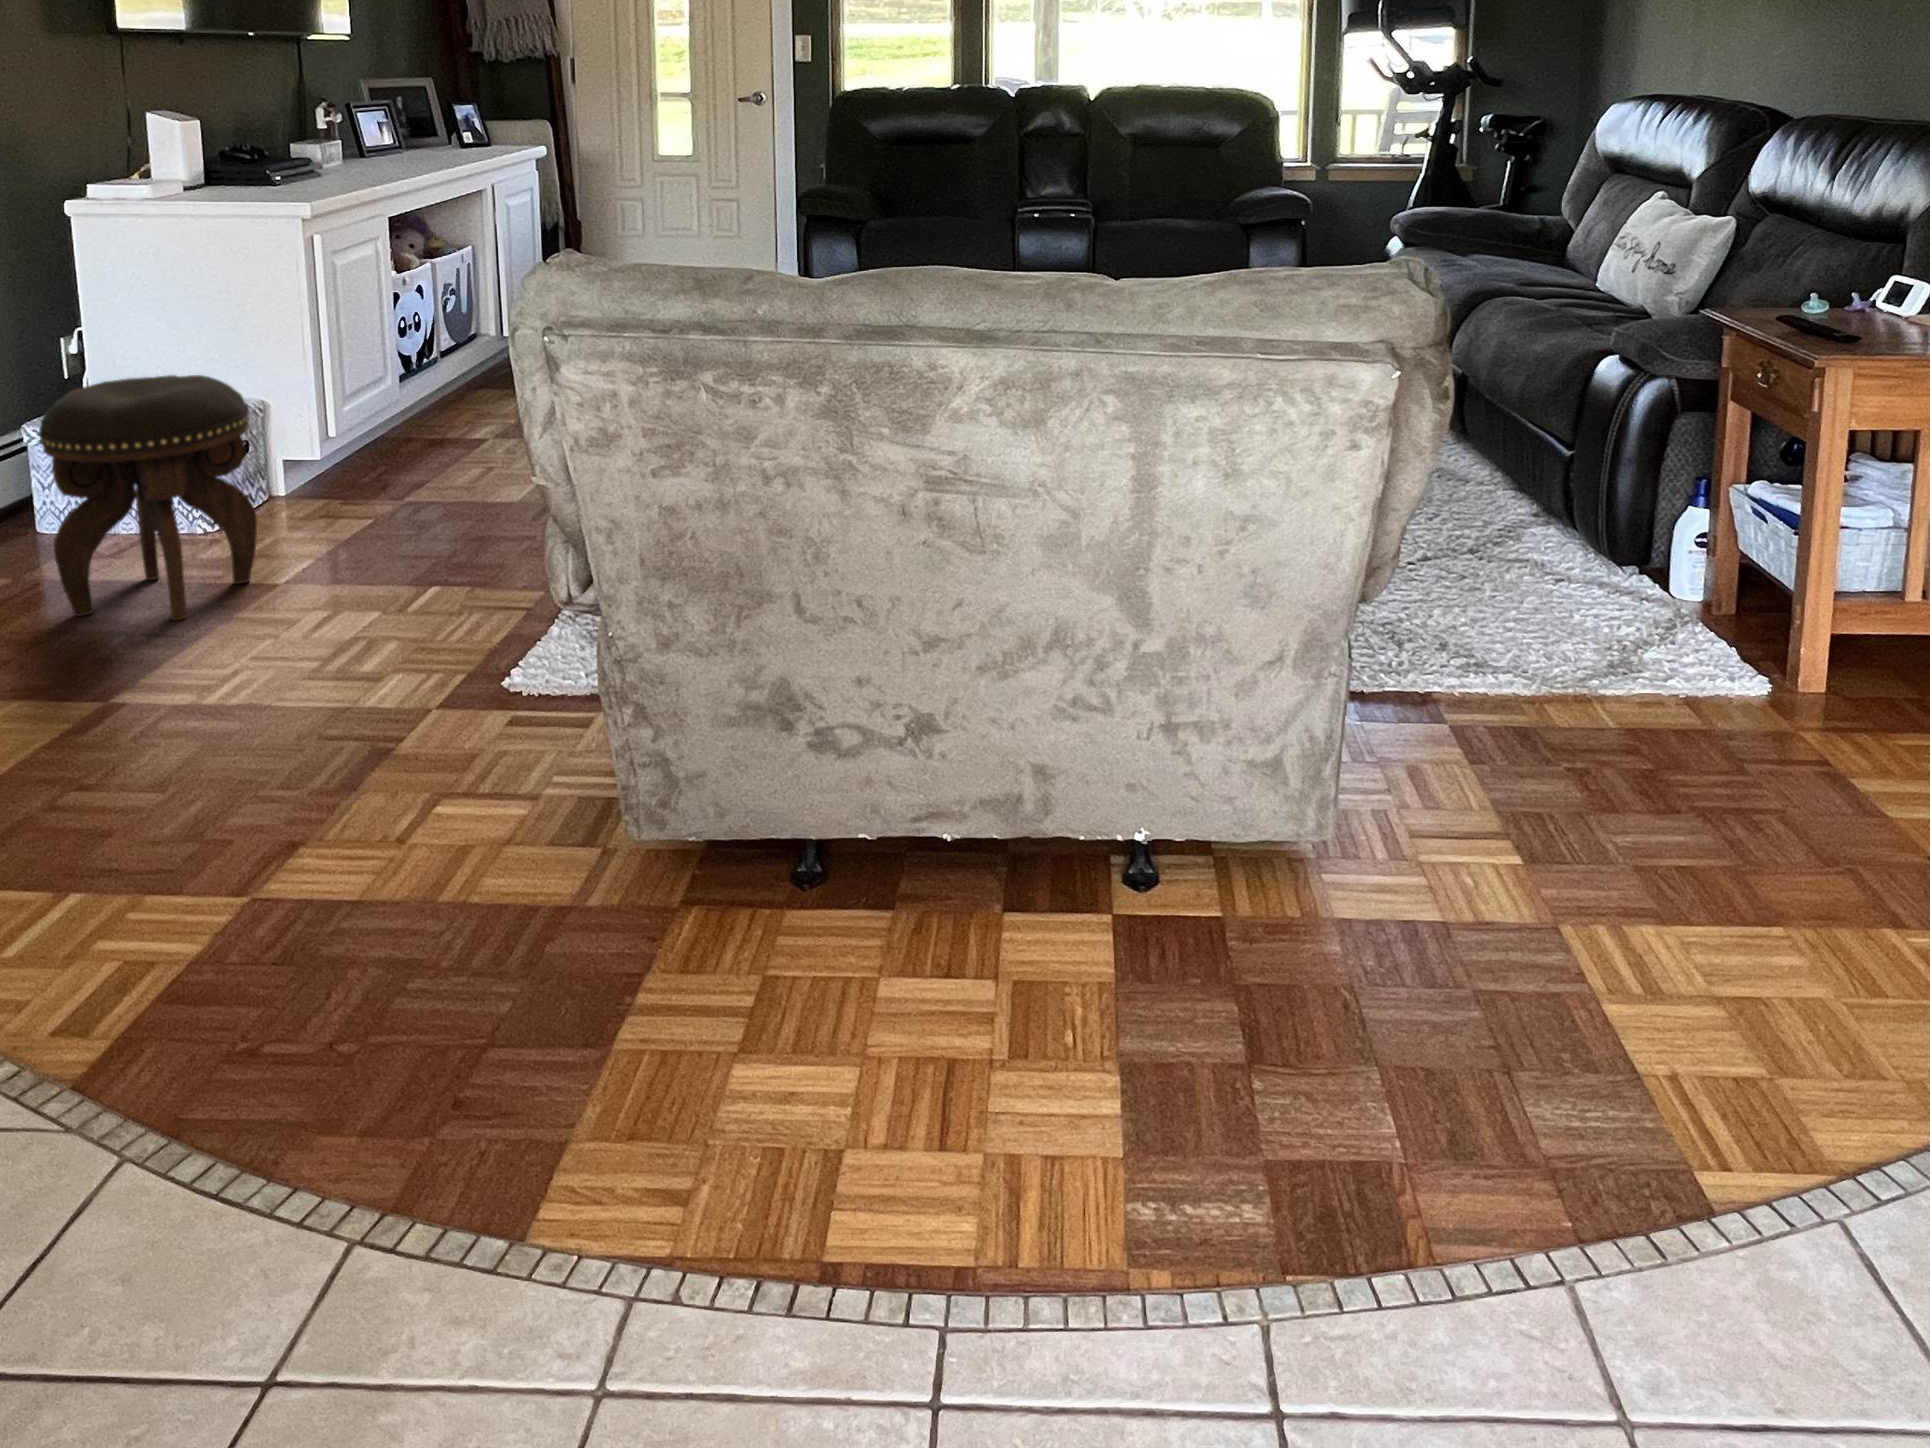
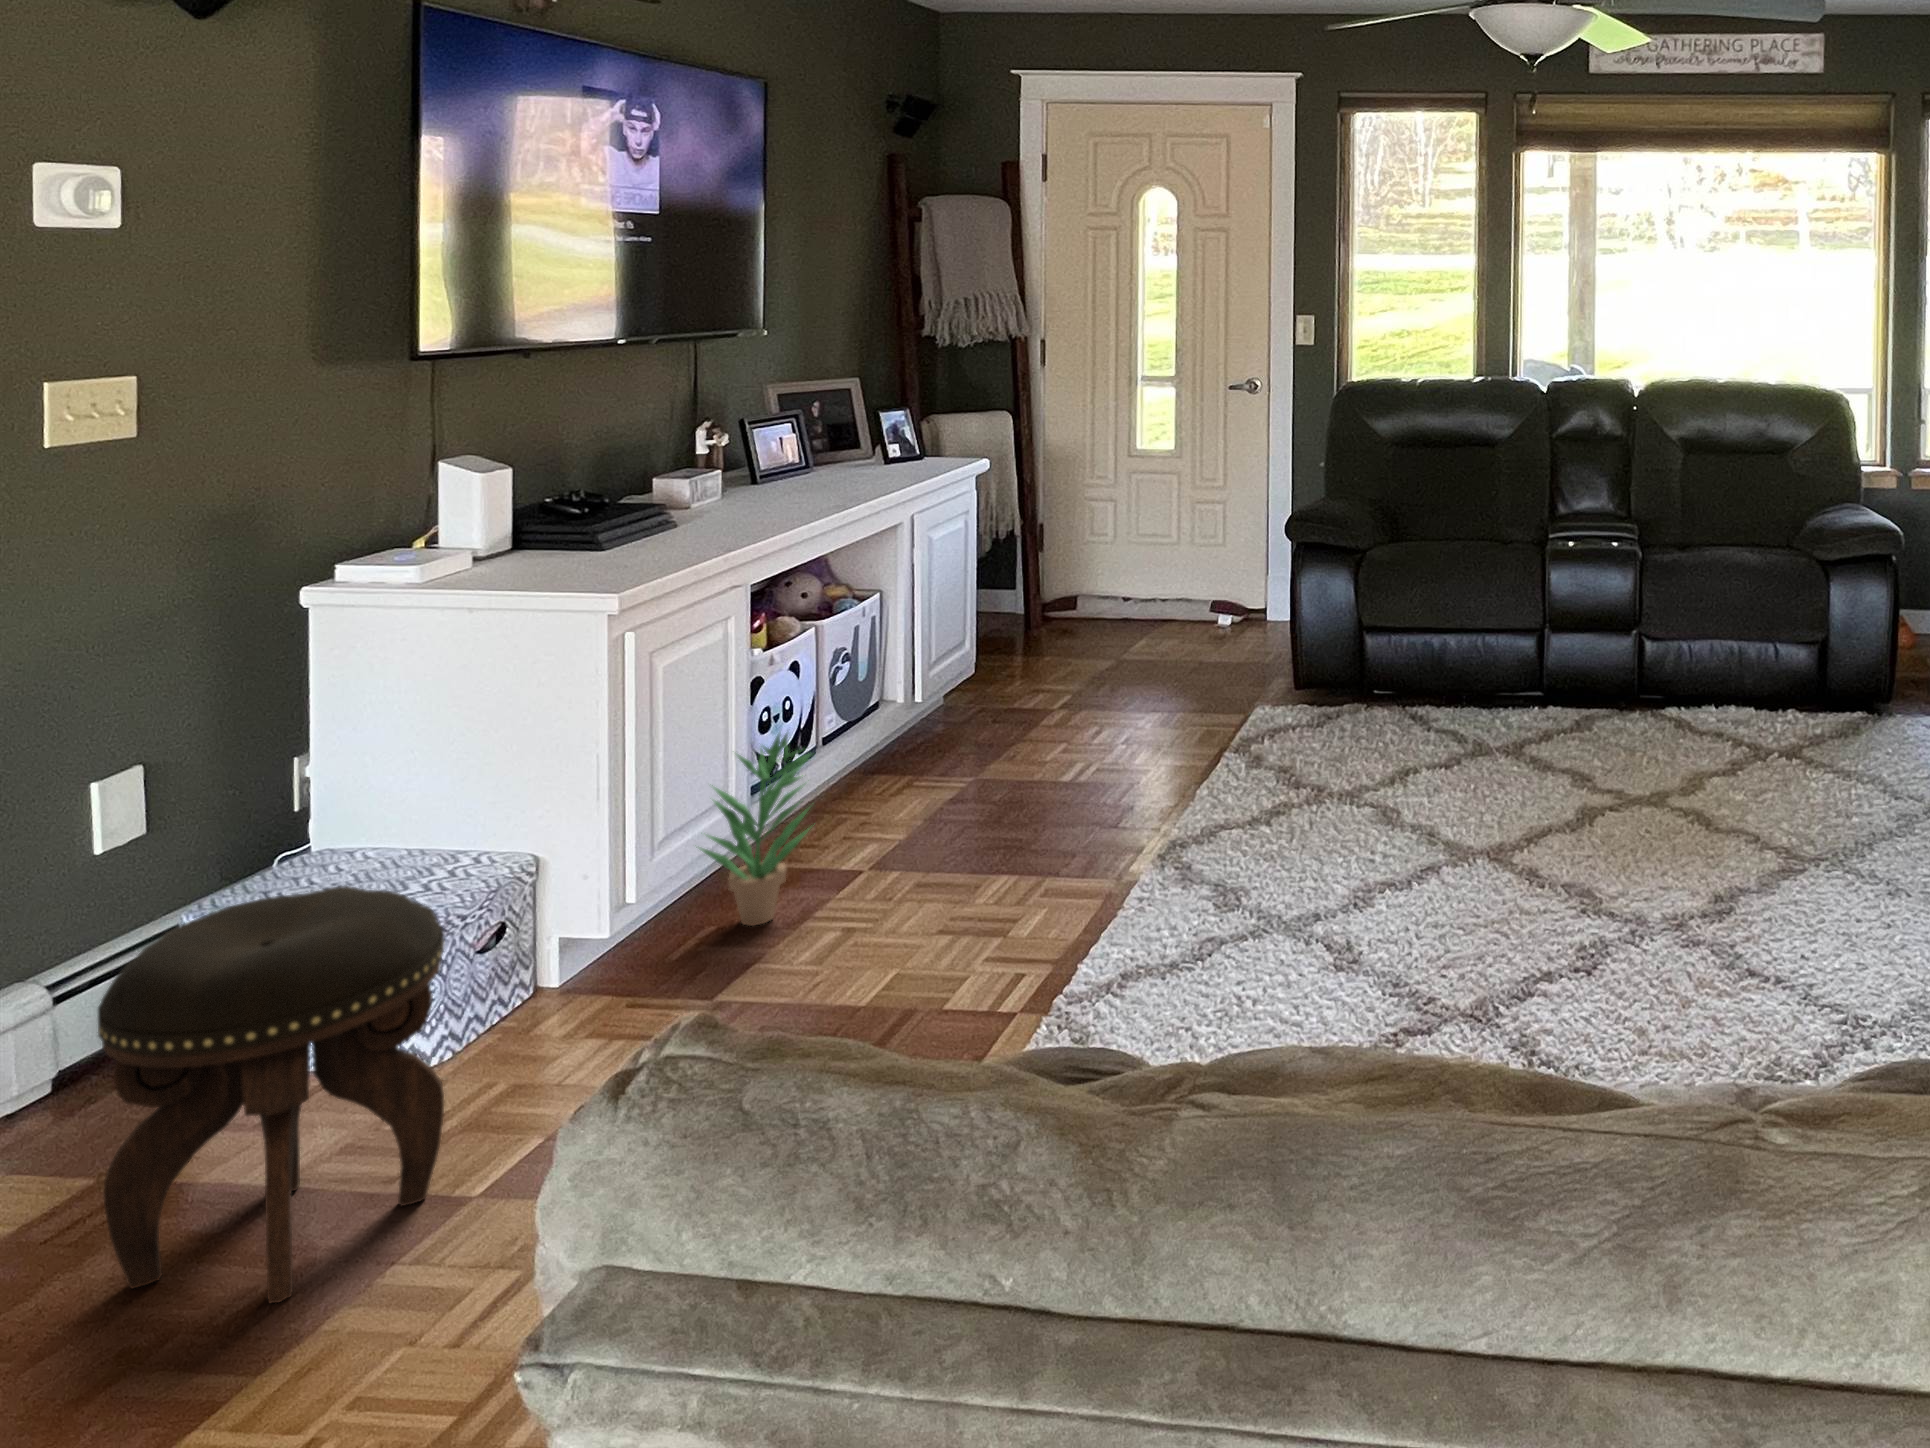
potted plant: none [369,317,457,465] -> present [700,733,810,926]

